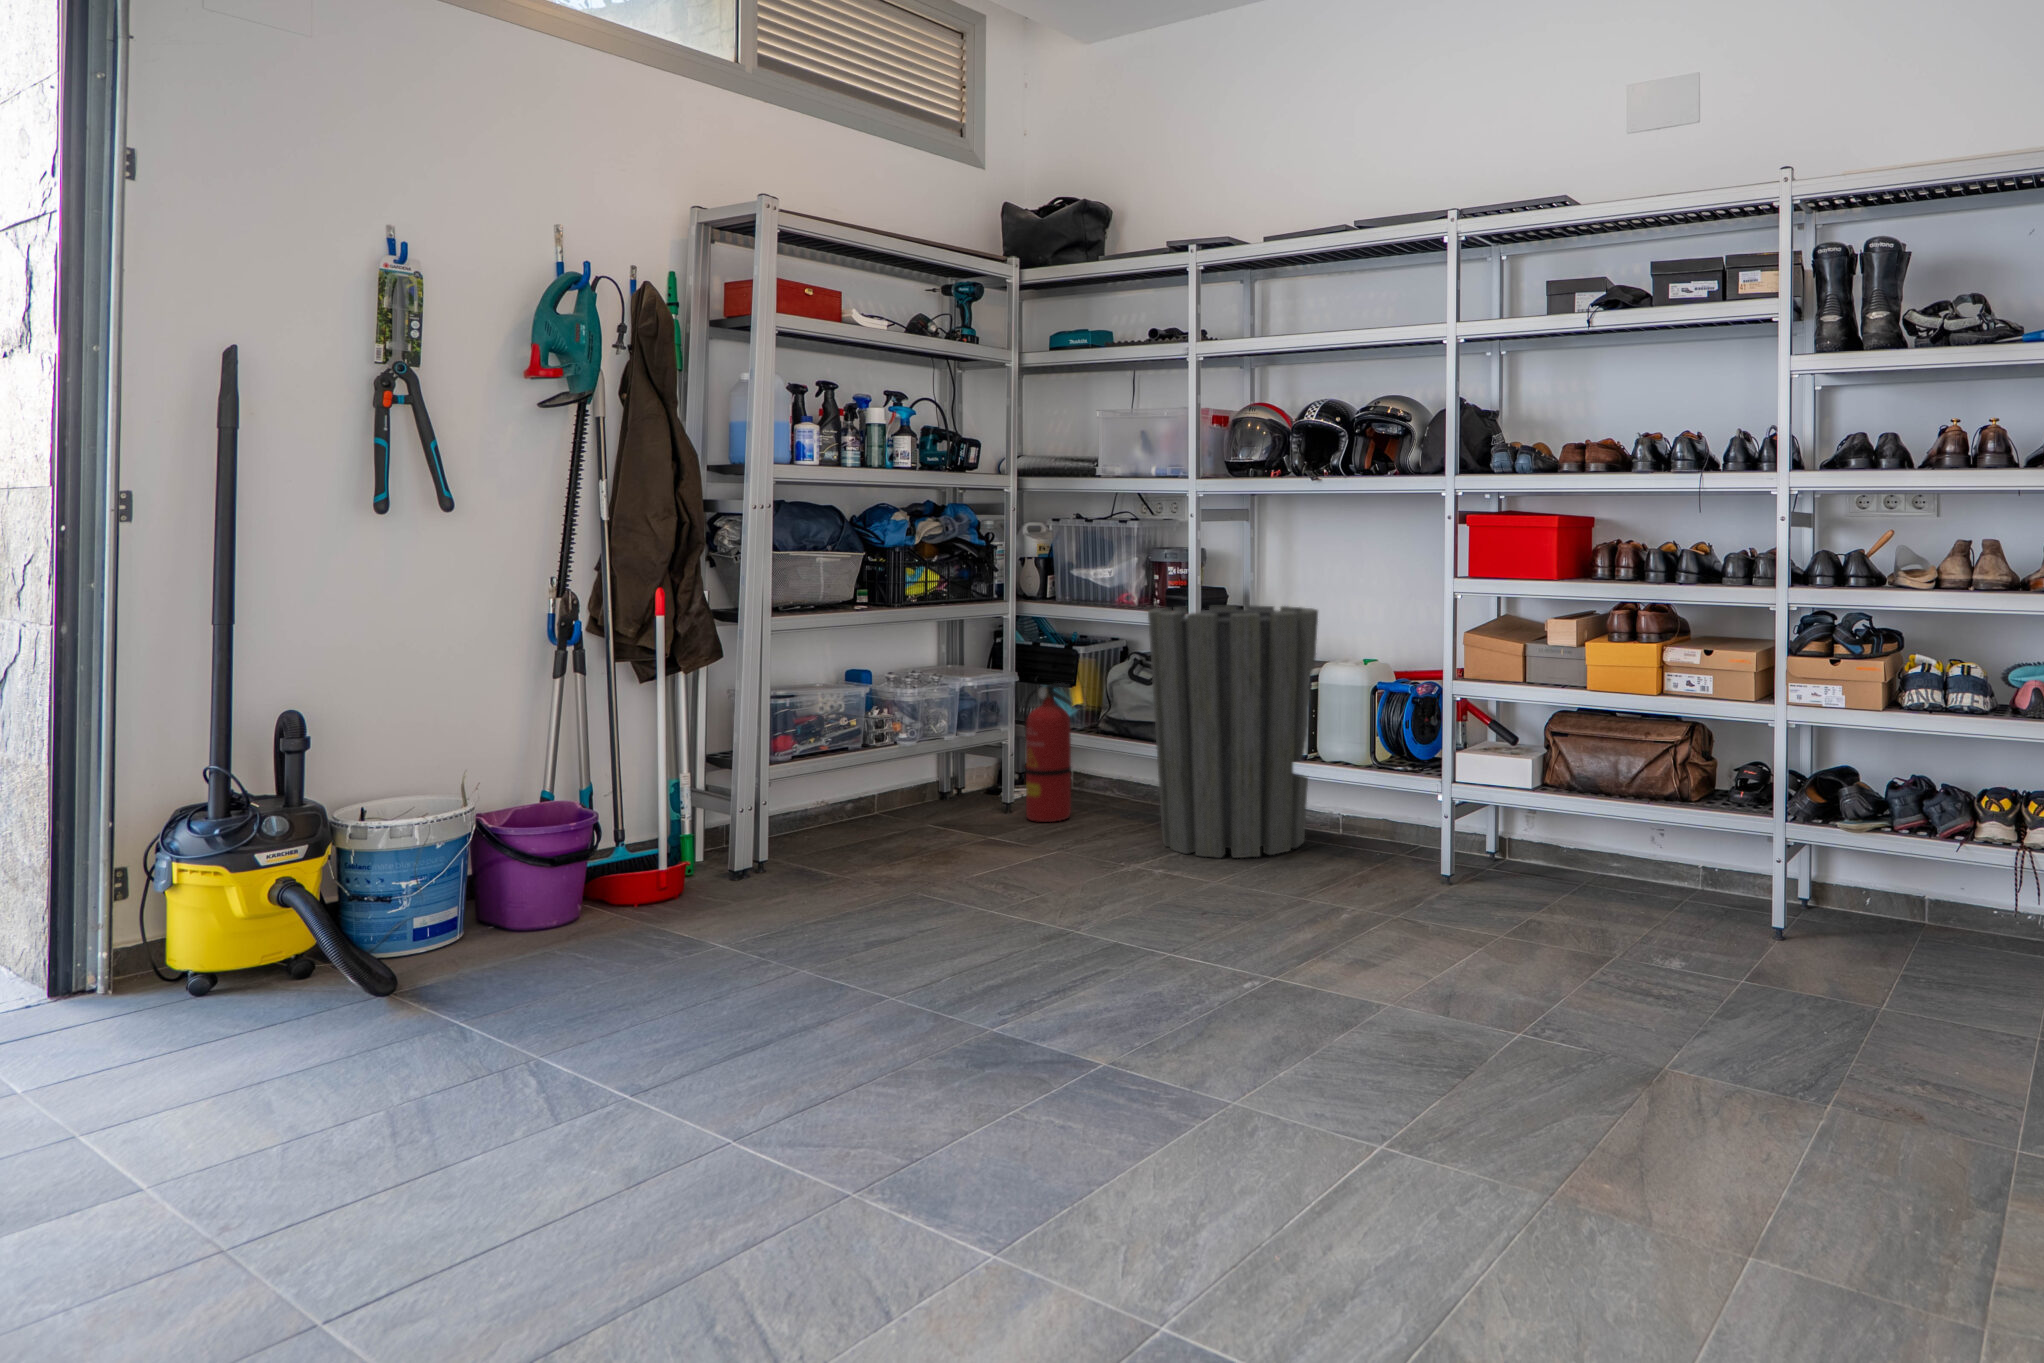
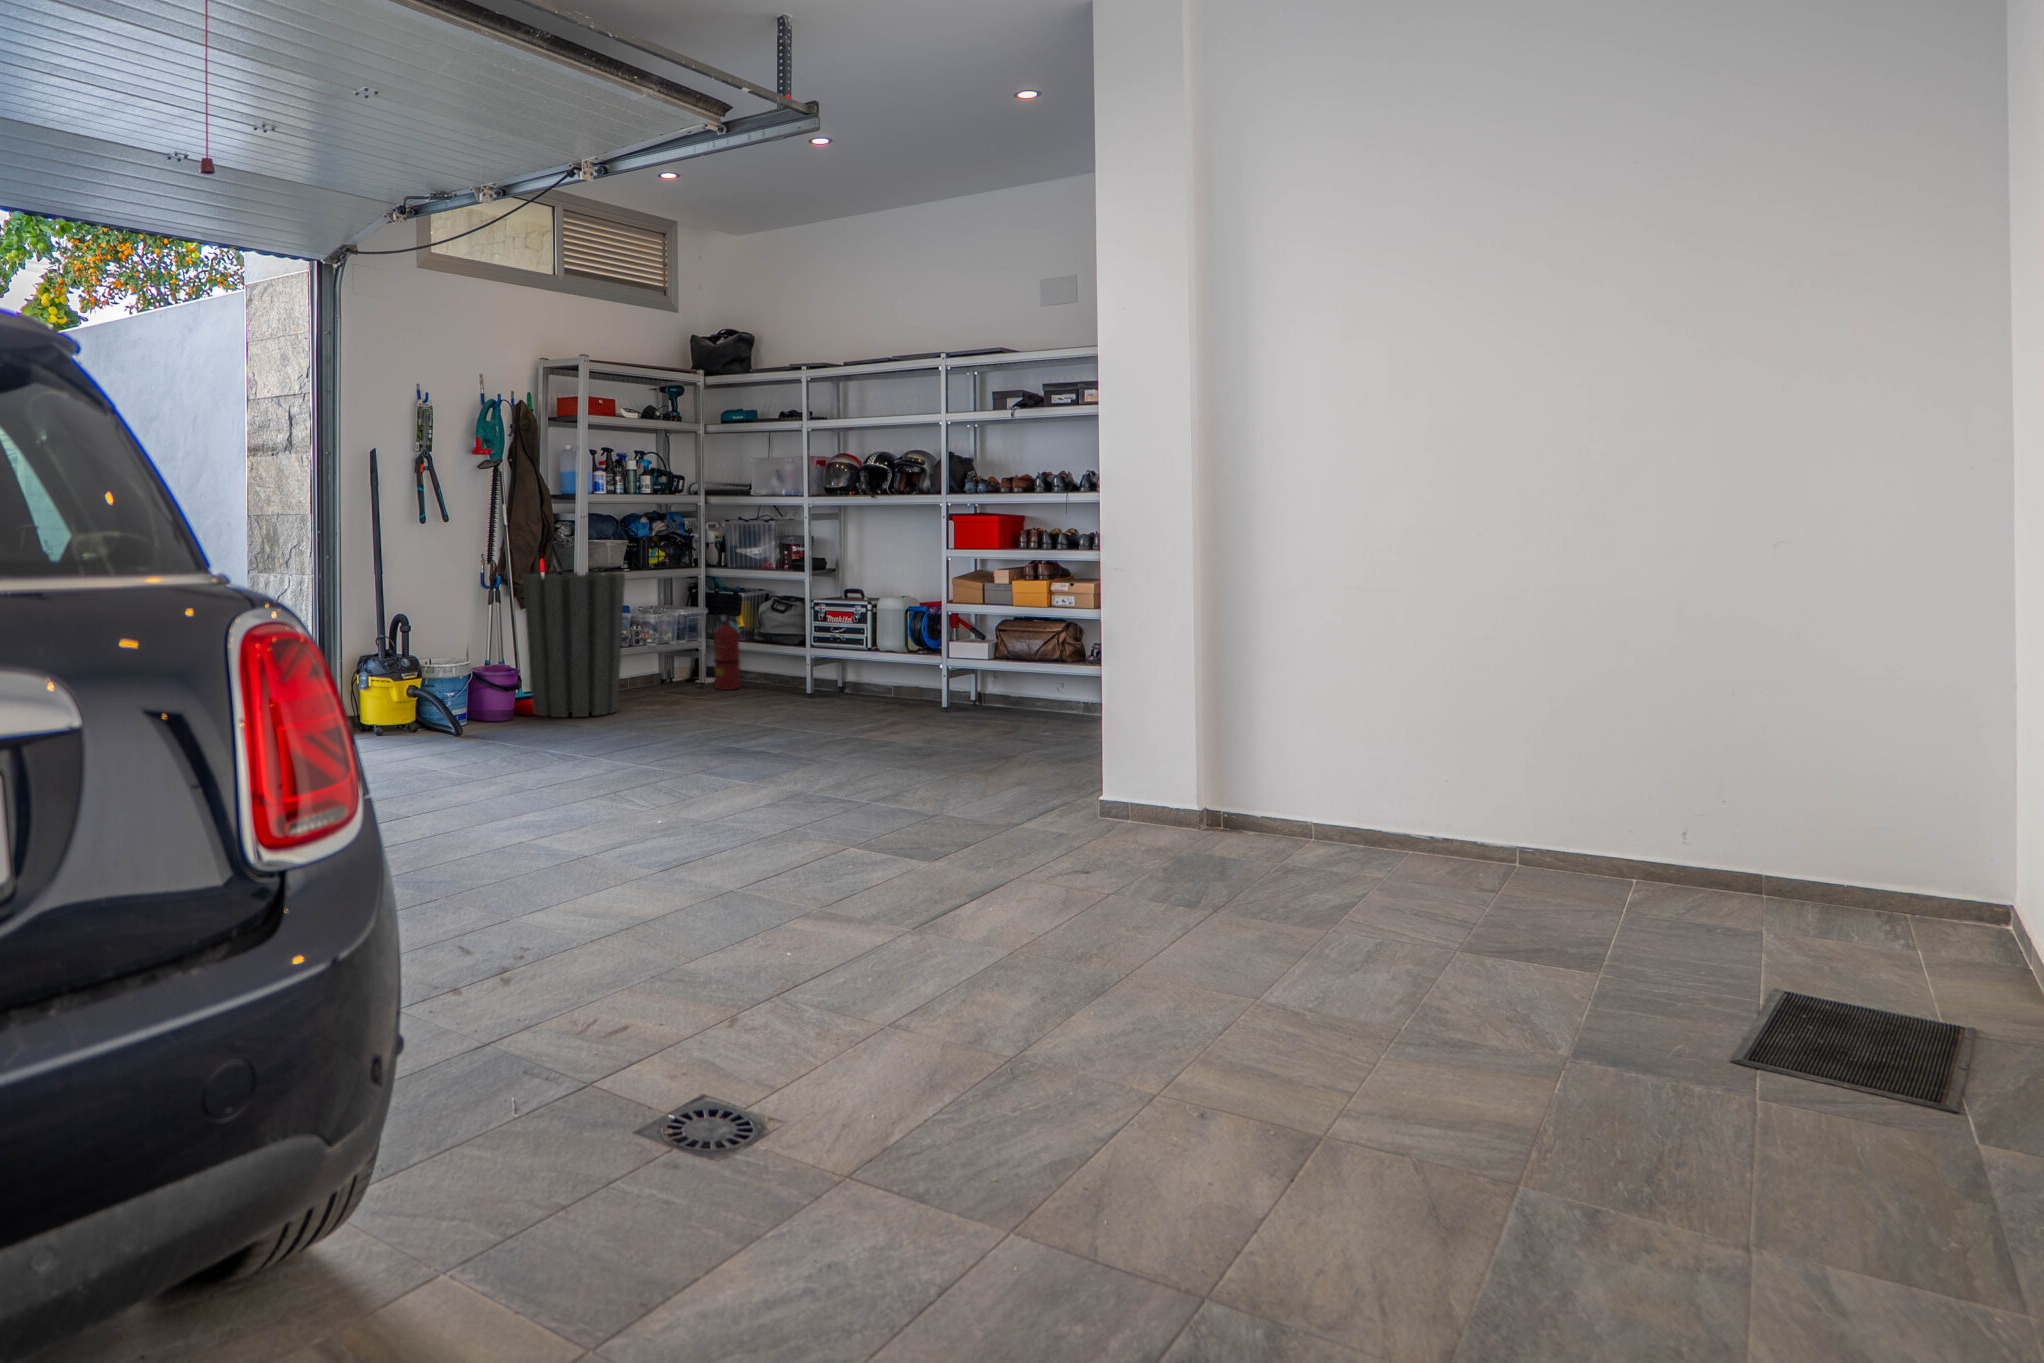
trash can: present [1148,605,1318,858] -> present [523,572,625,717]

